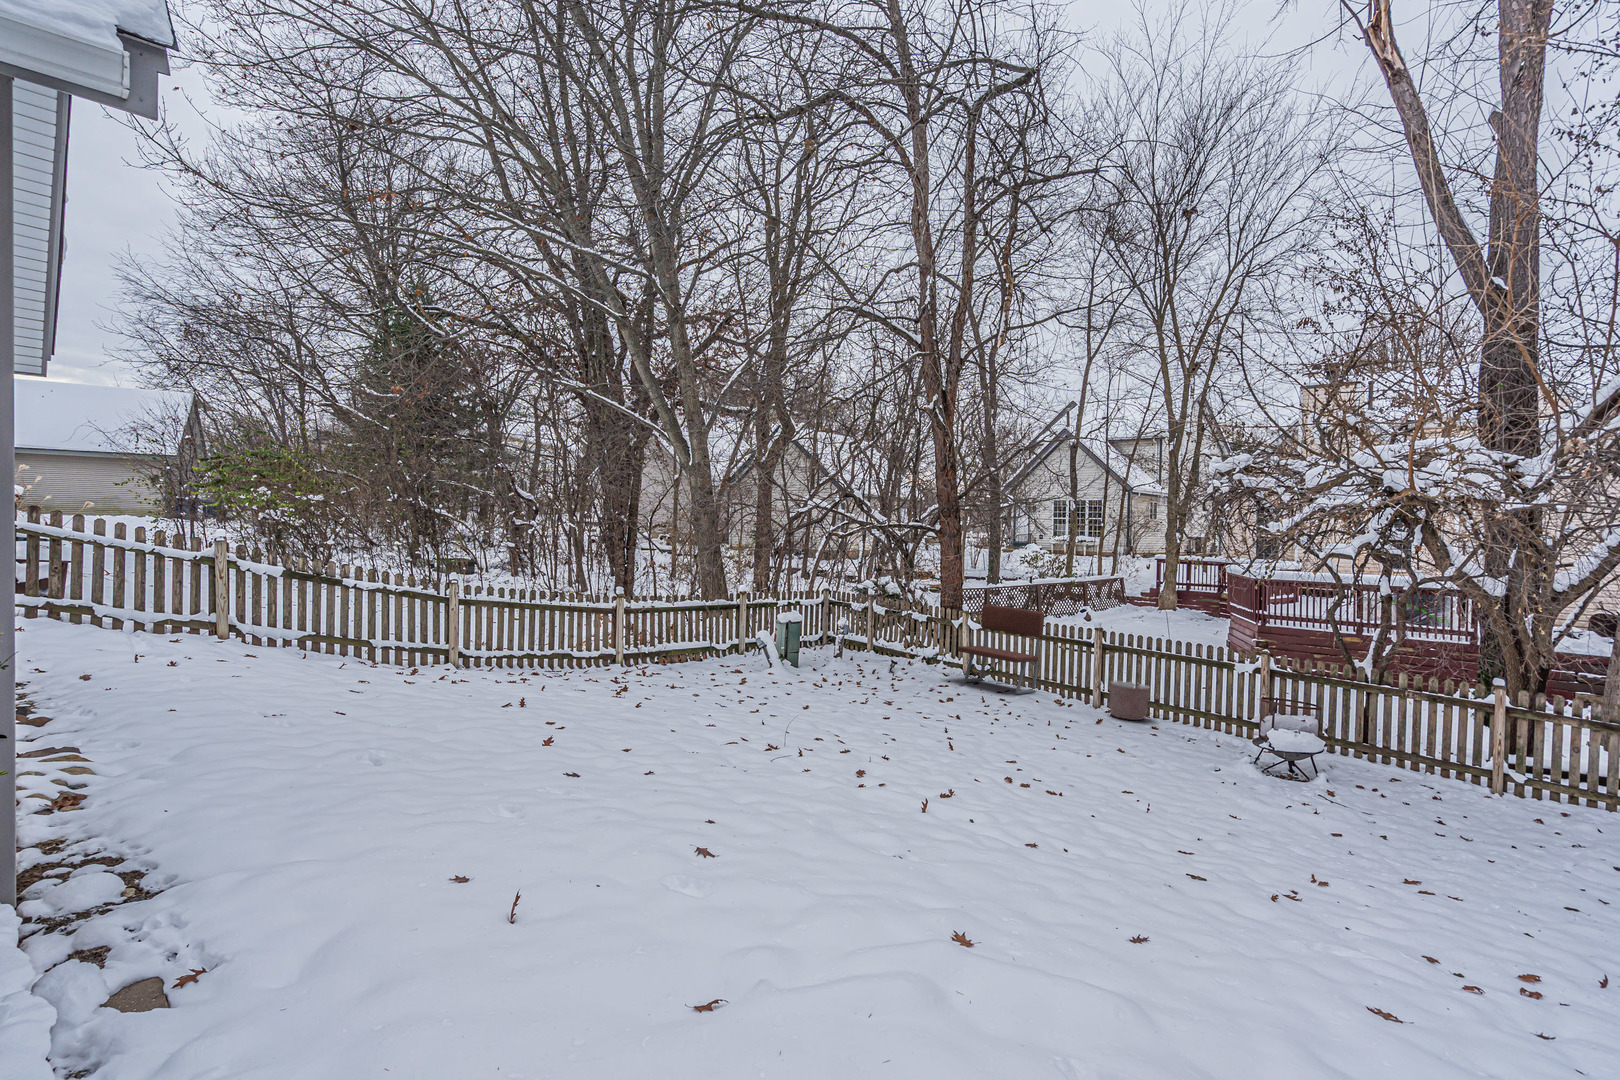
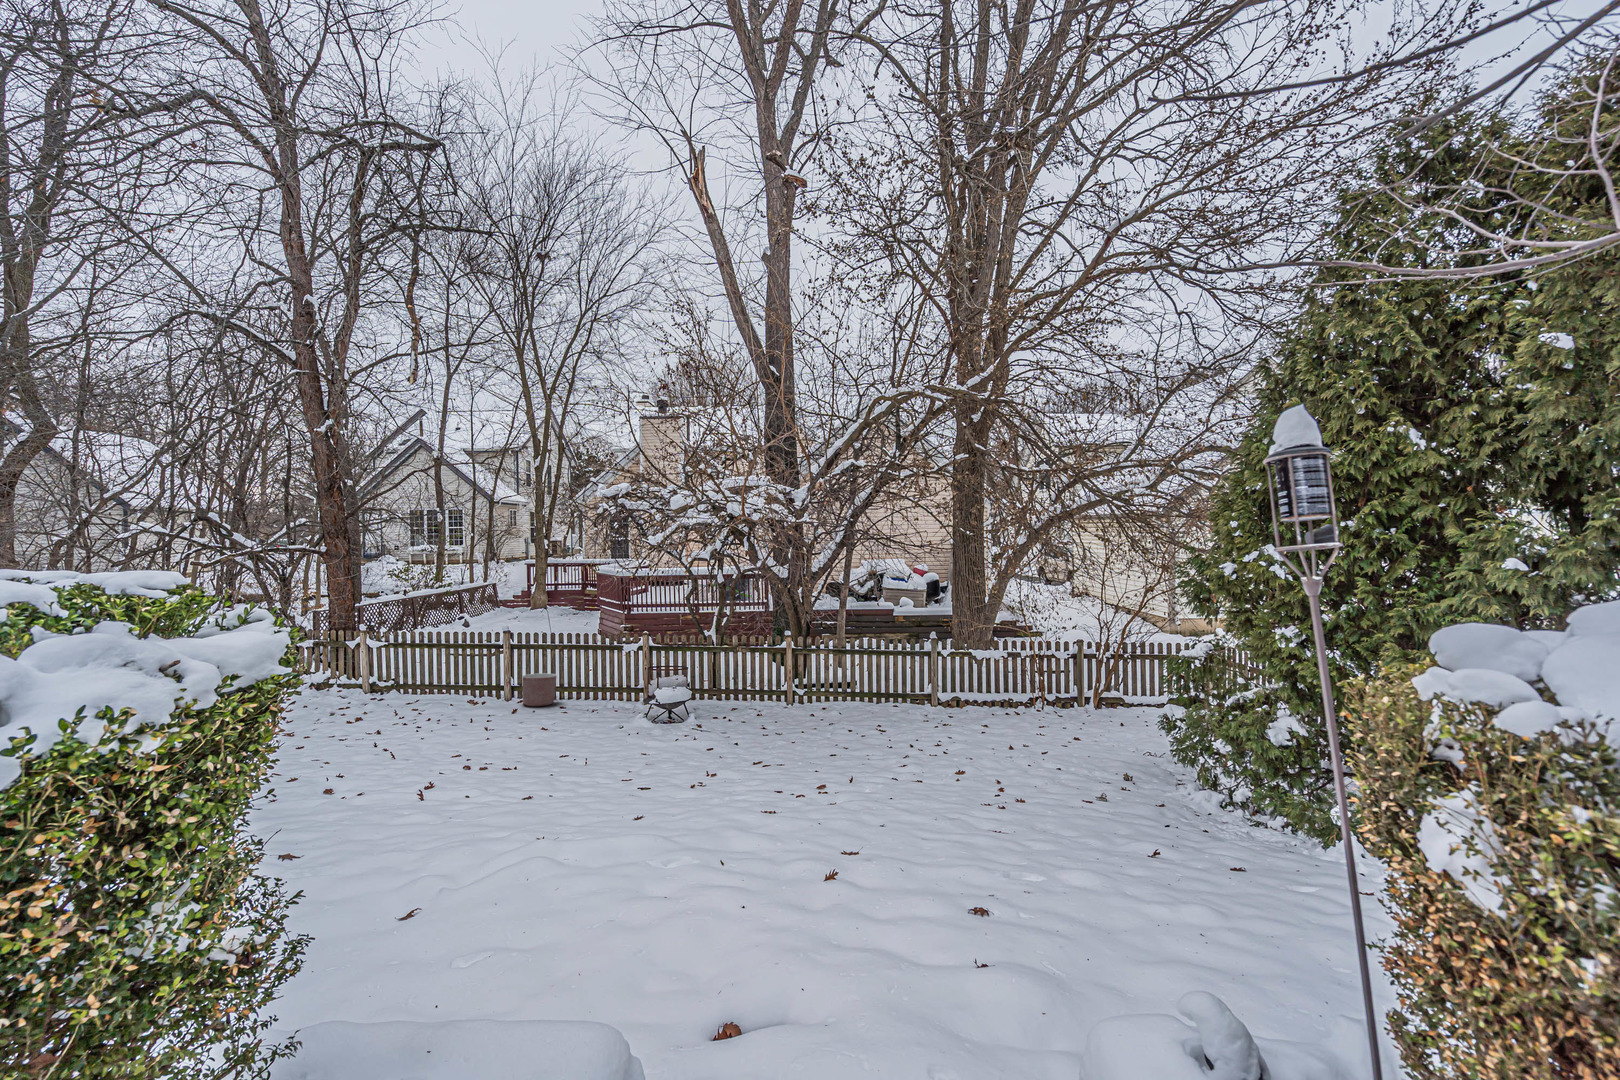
bench: present [958,605,1044,694] -> none [358,620,453,704]

